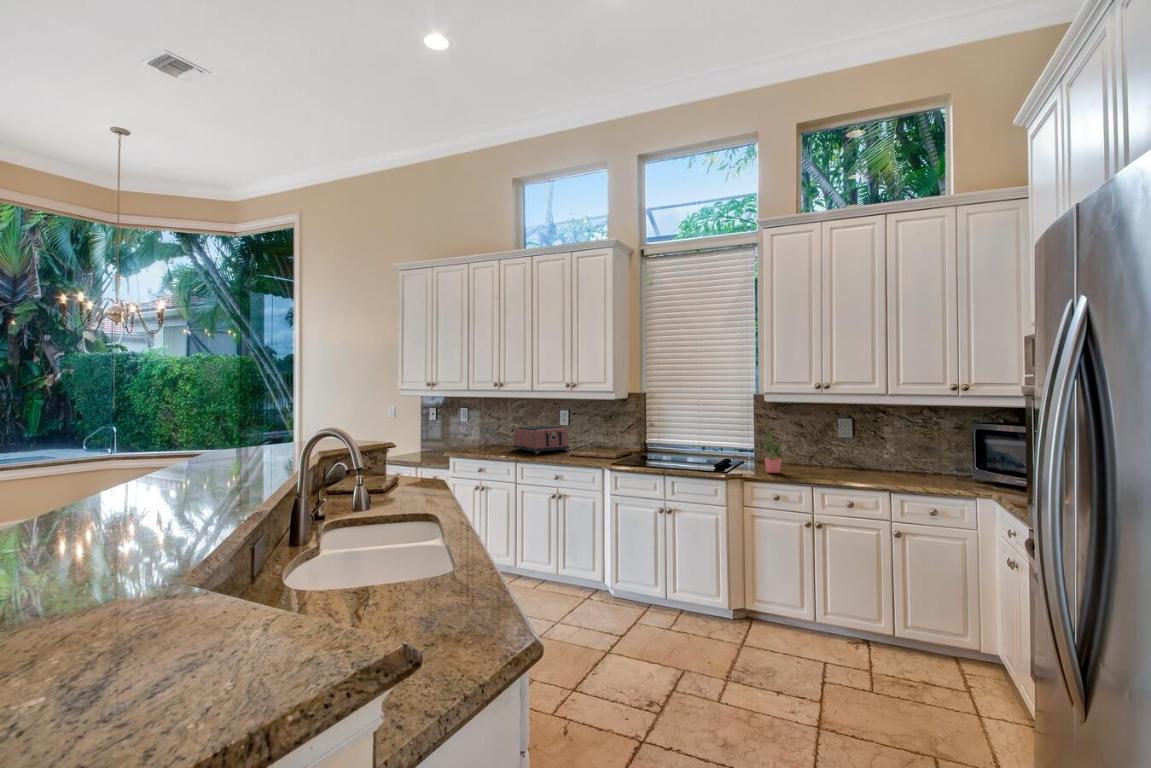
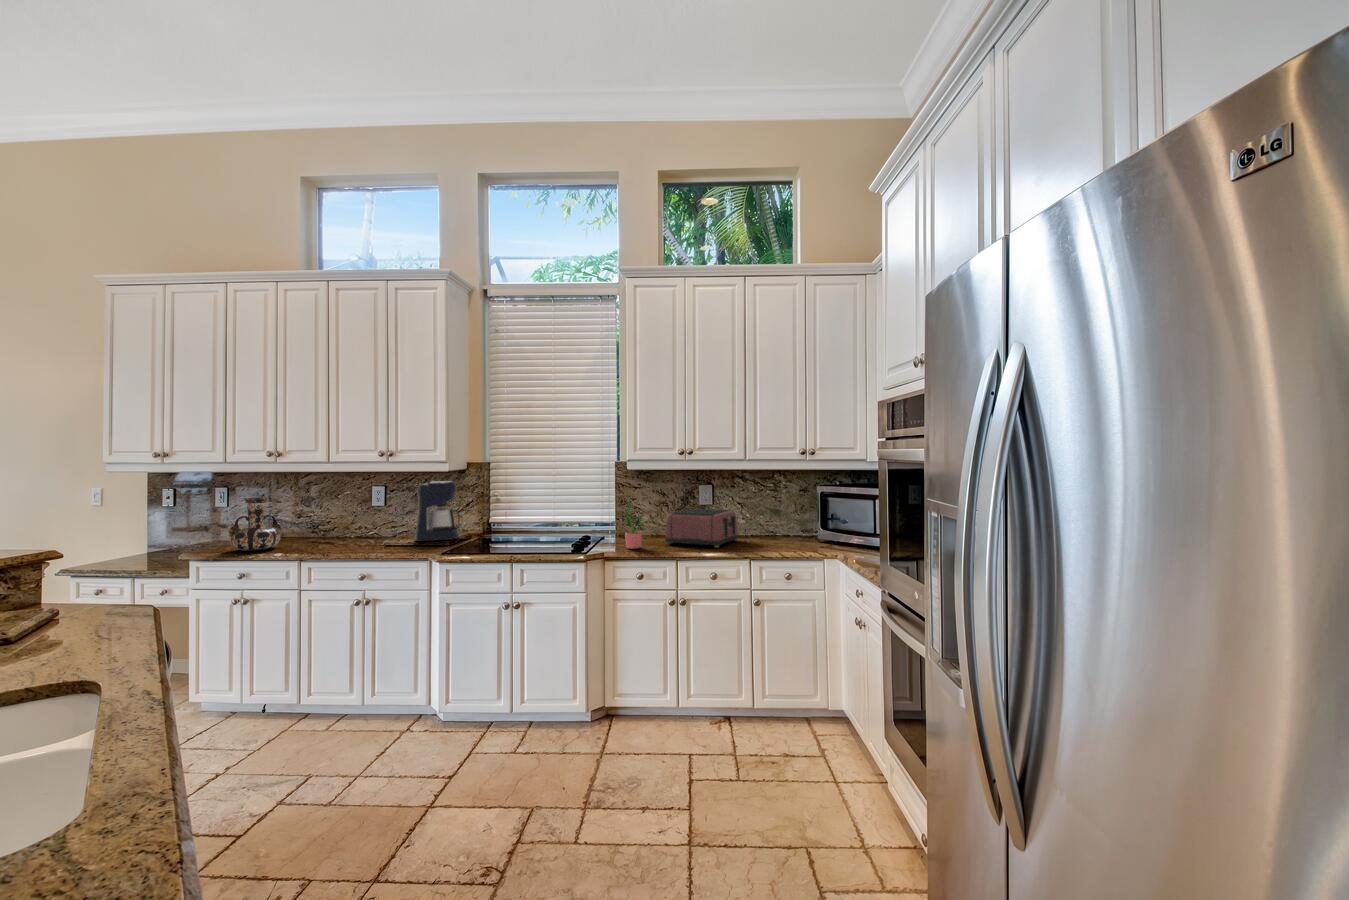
coffee maker: none [590,407,624,455] -> present [415,481,461,541]
decorative vase: none [471,415,501,454] -> present [228,497,282,551]
toaster: present [513,425,569,454] -> present [665,509,738,548]

